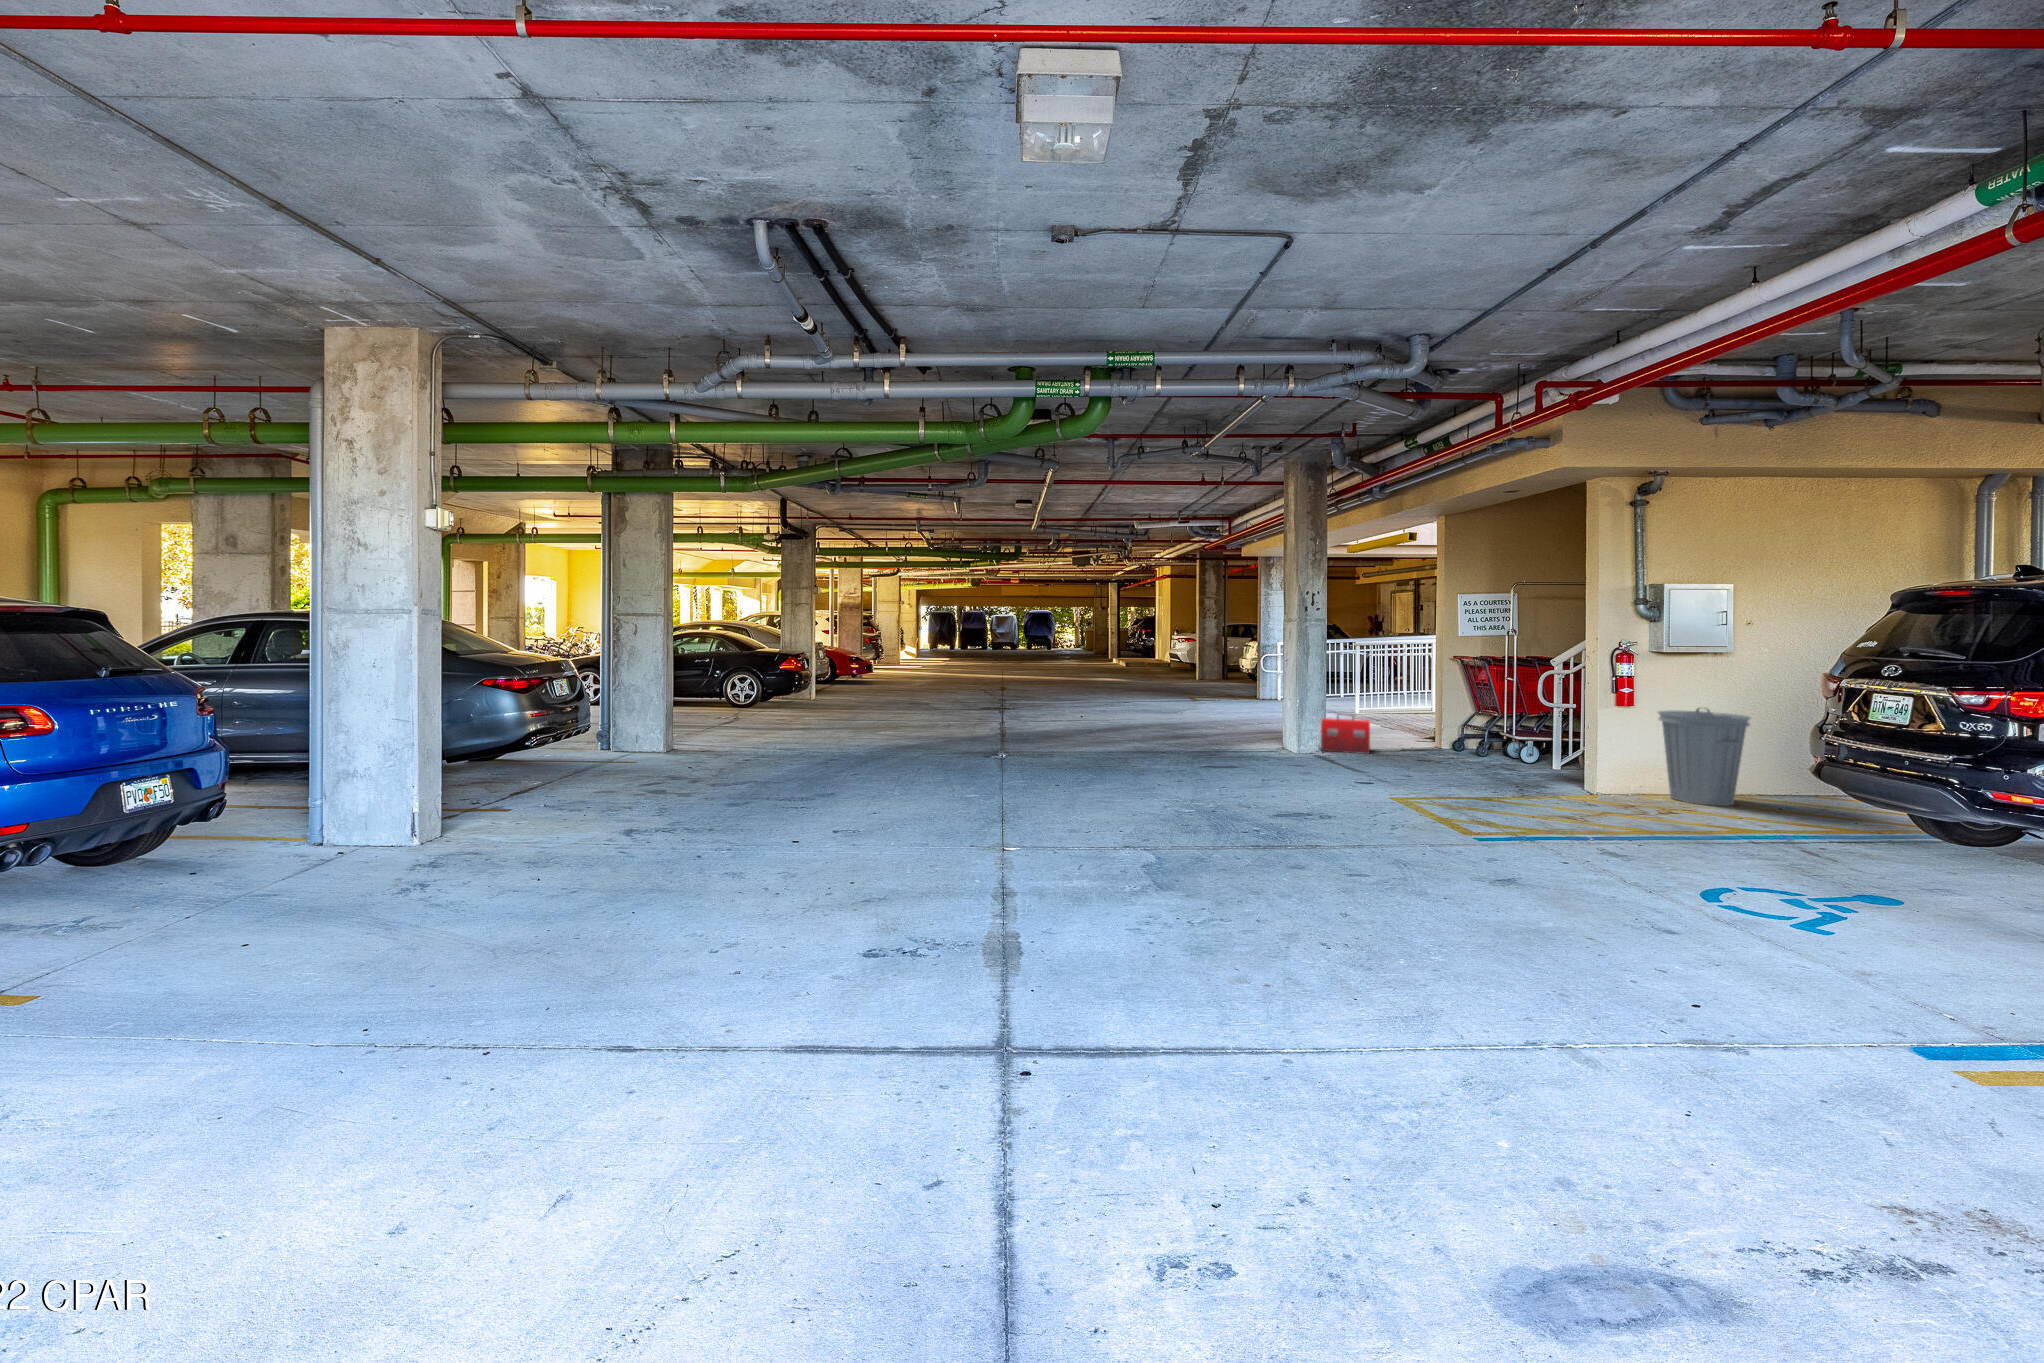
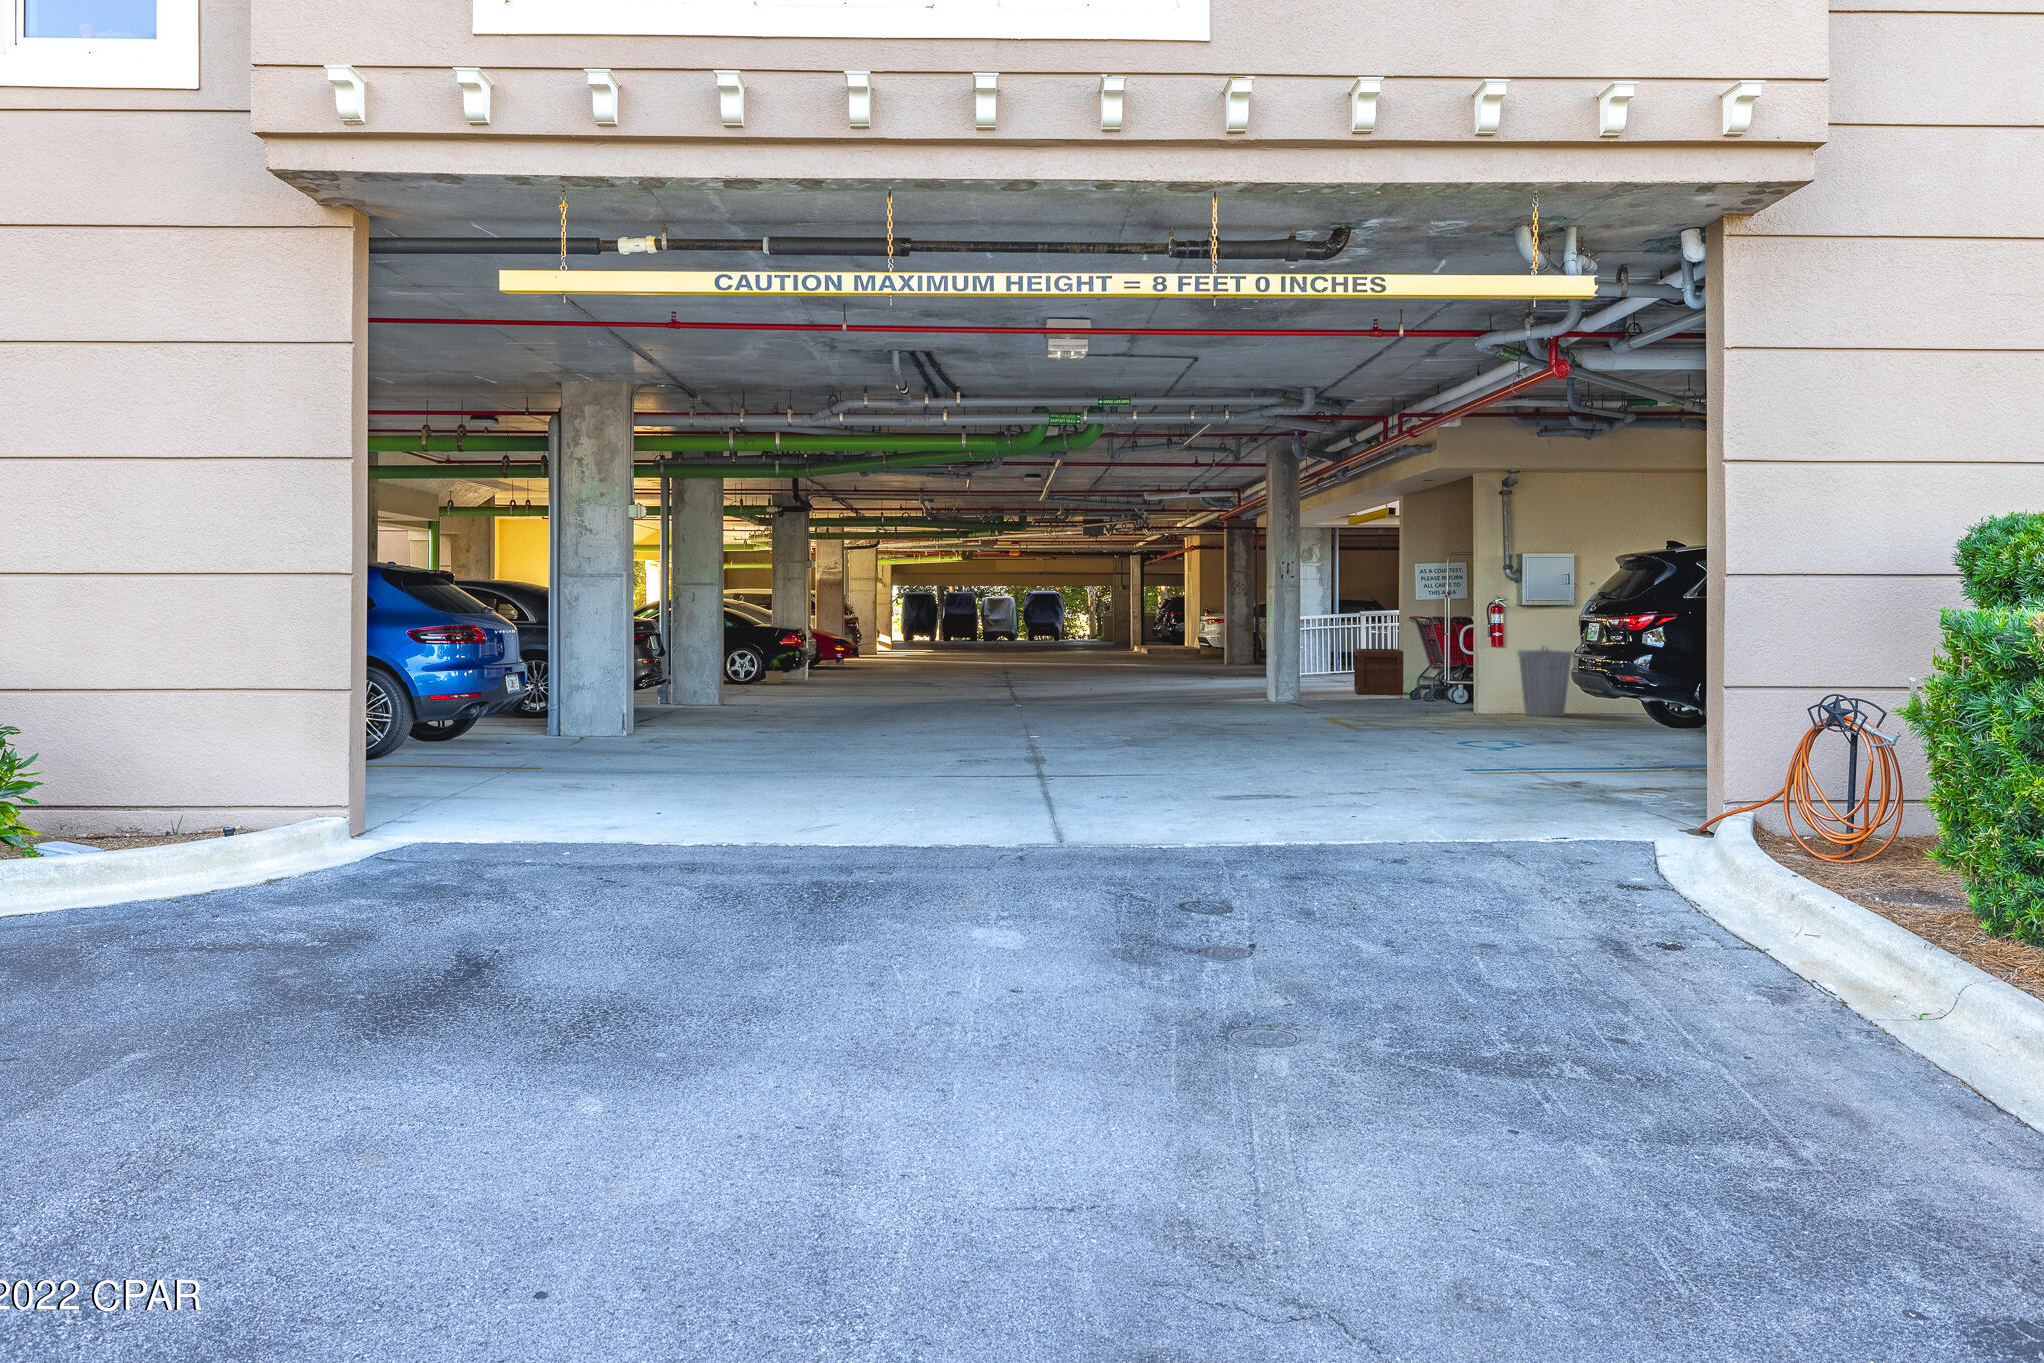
potted plant: none [758,677,791,708] -> present [765,652,799,684]
wooden crate: none [1373,687,1438,742] -> present [1354,649,1404,695]
toolbox: present [1321,713,1370,754] -> none [1294,667,1337,701]

